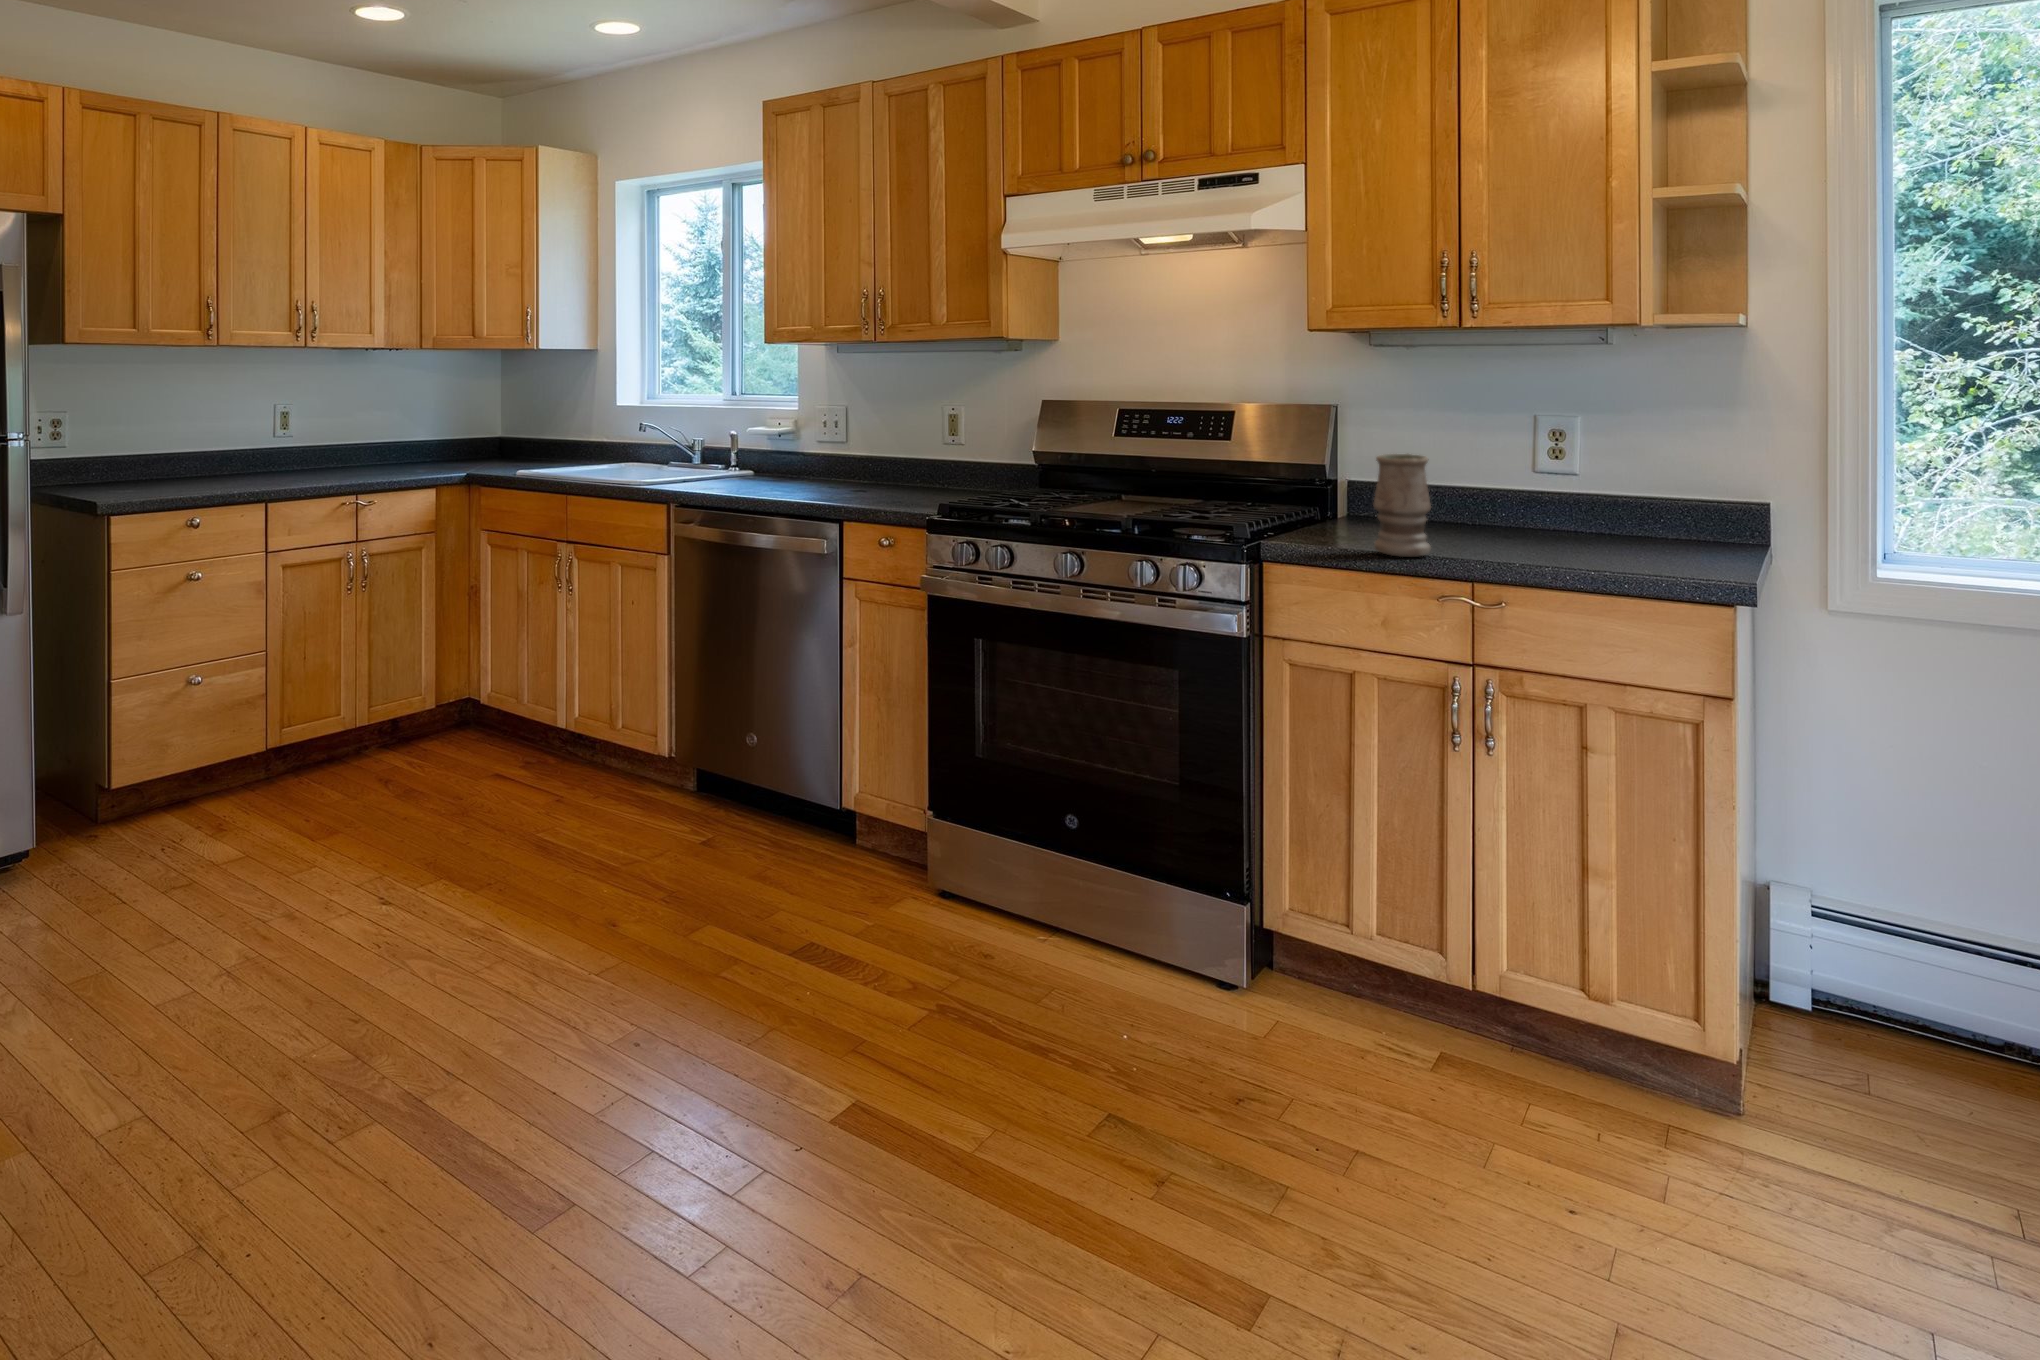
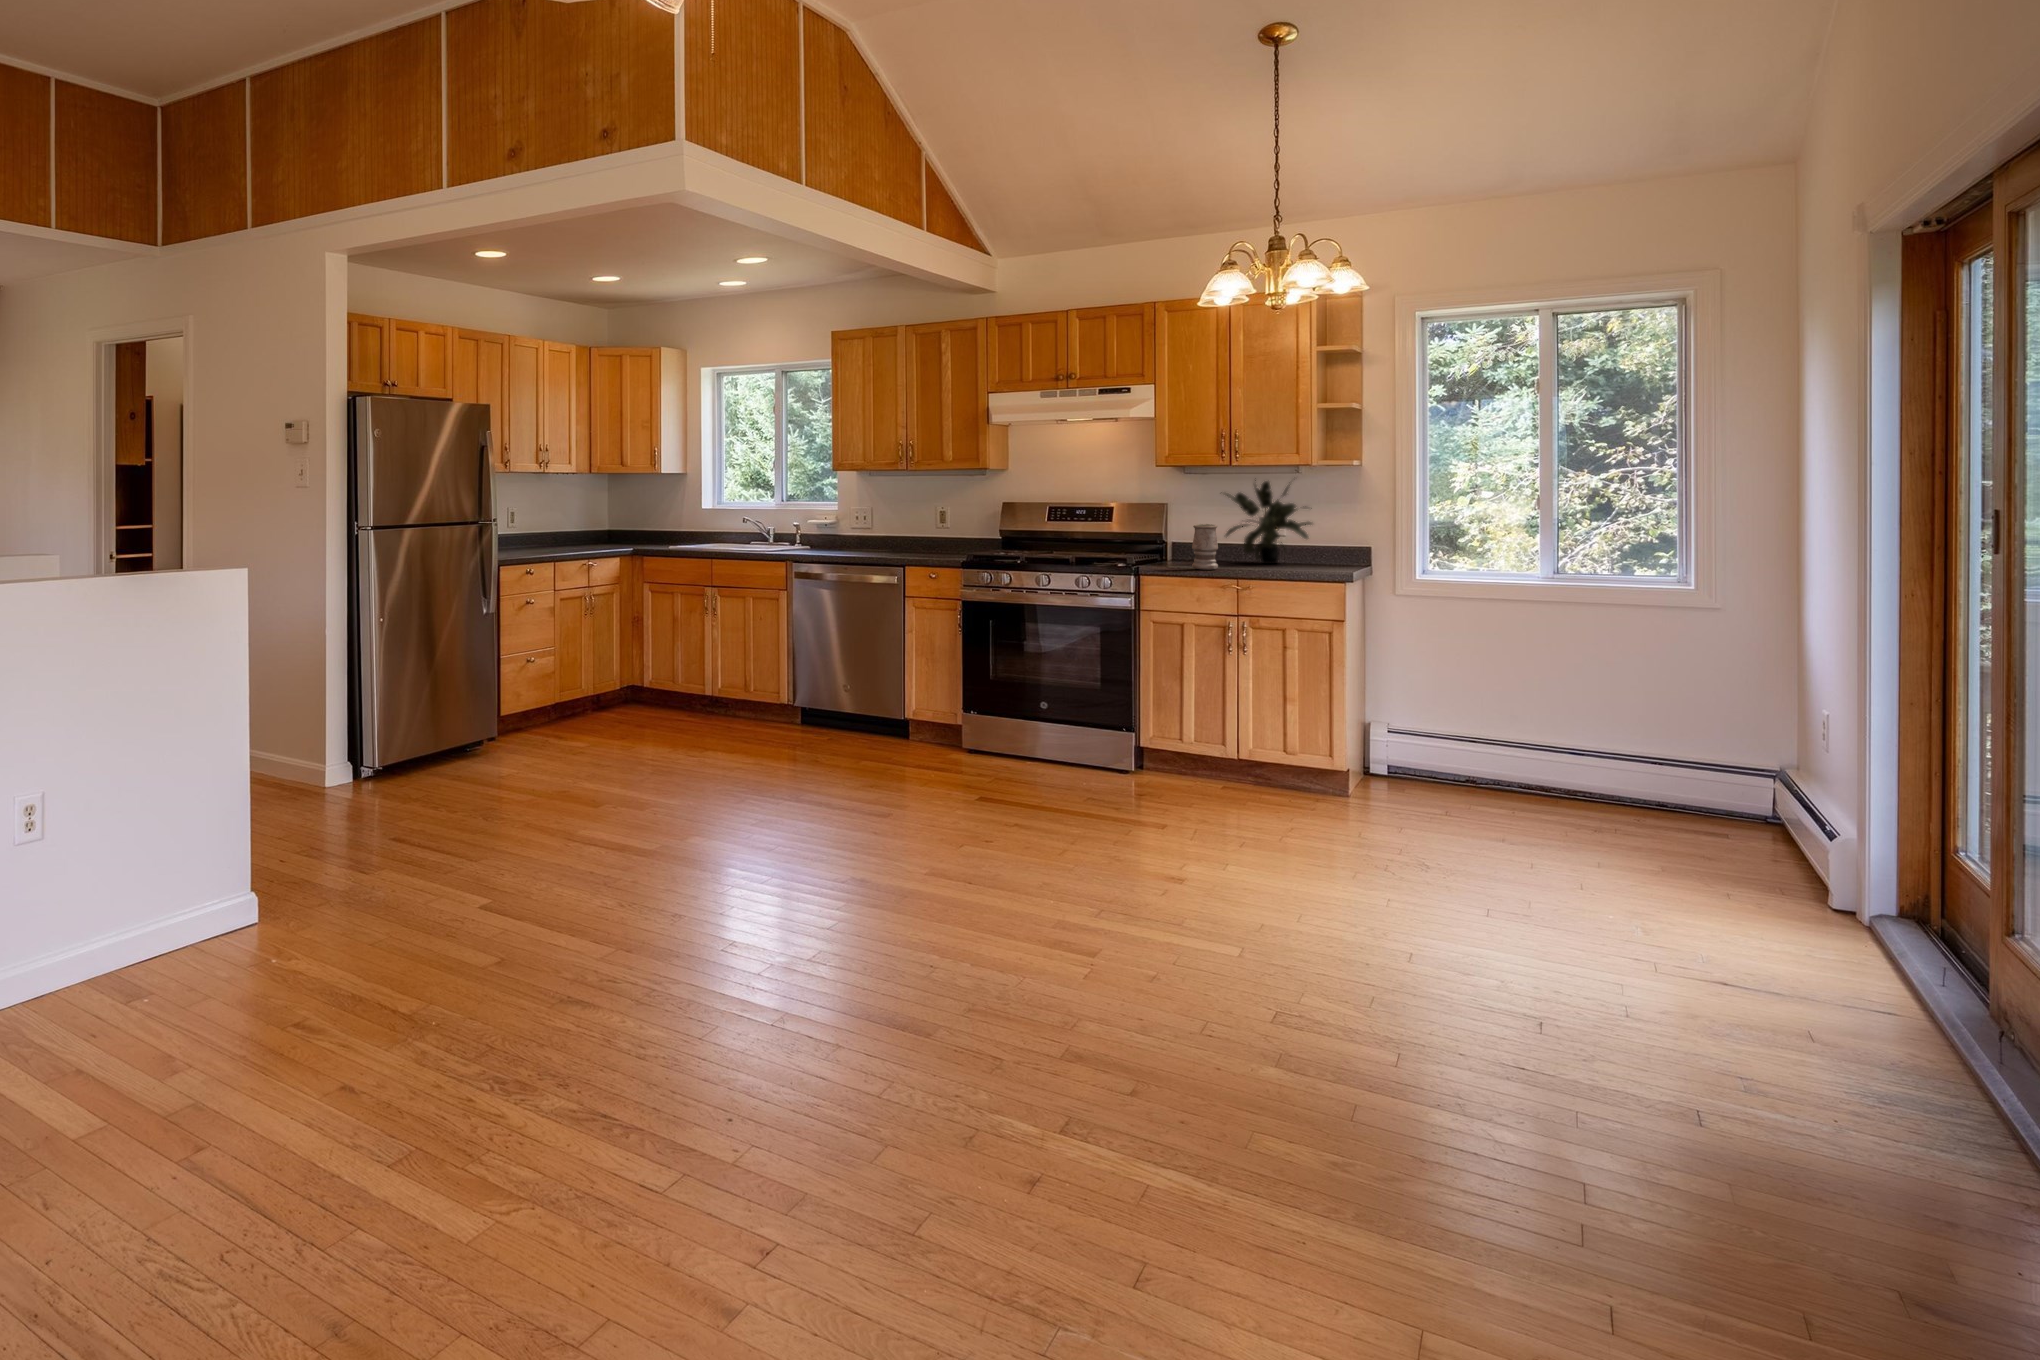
potted plant: none [1437,351,1639,537] -> present [1225,480,1312,564]

